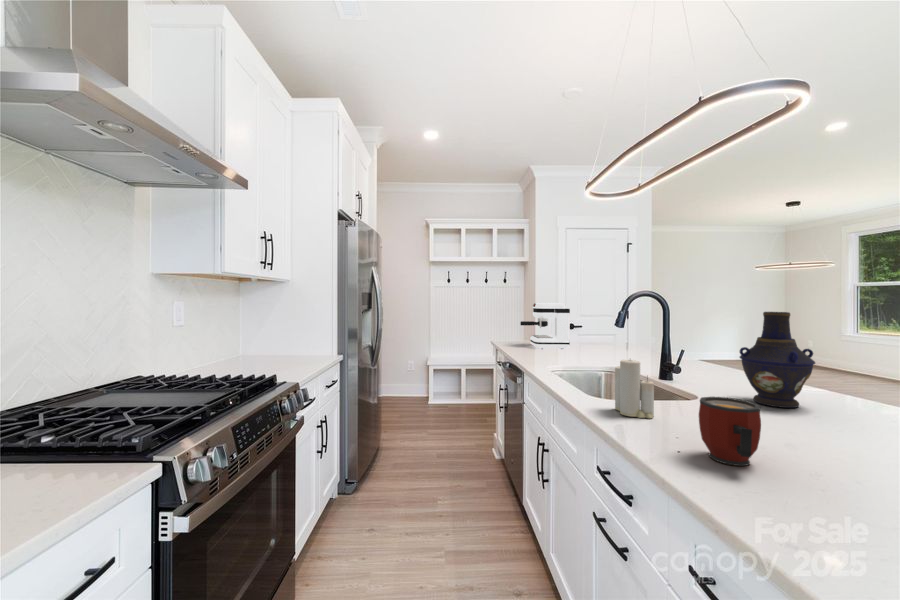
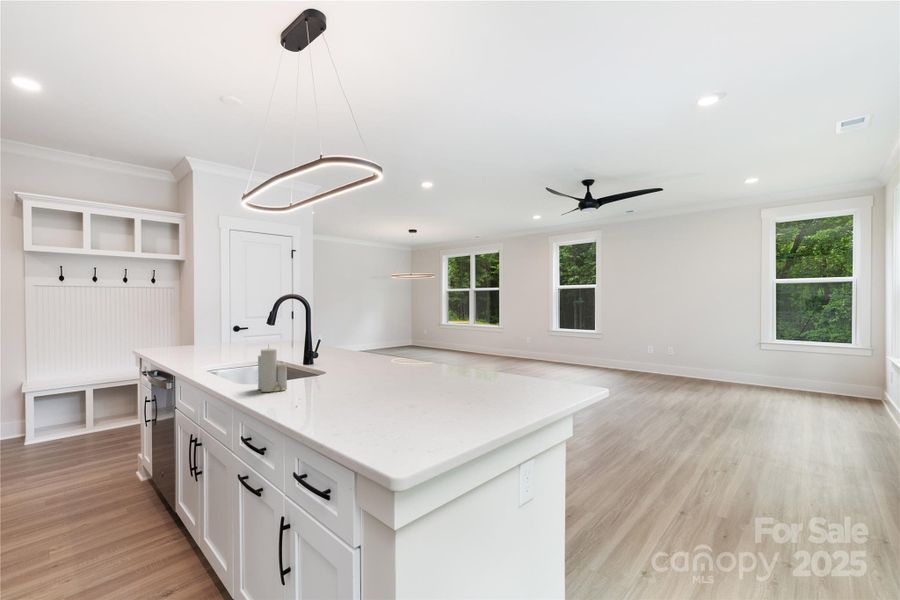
coffee maker: present [520,303,570,349] -> none [173,305,230,352]
vase: present [740,312,815,408] -> none [349,309,389,371]
mug: present [699,397,761,466] -> none [306,365,341,406]

